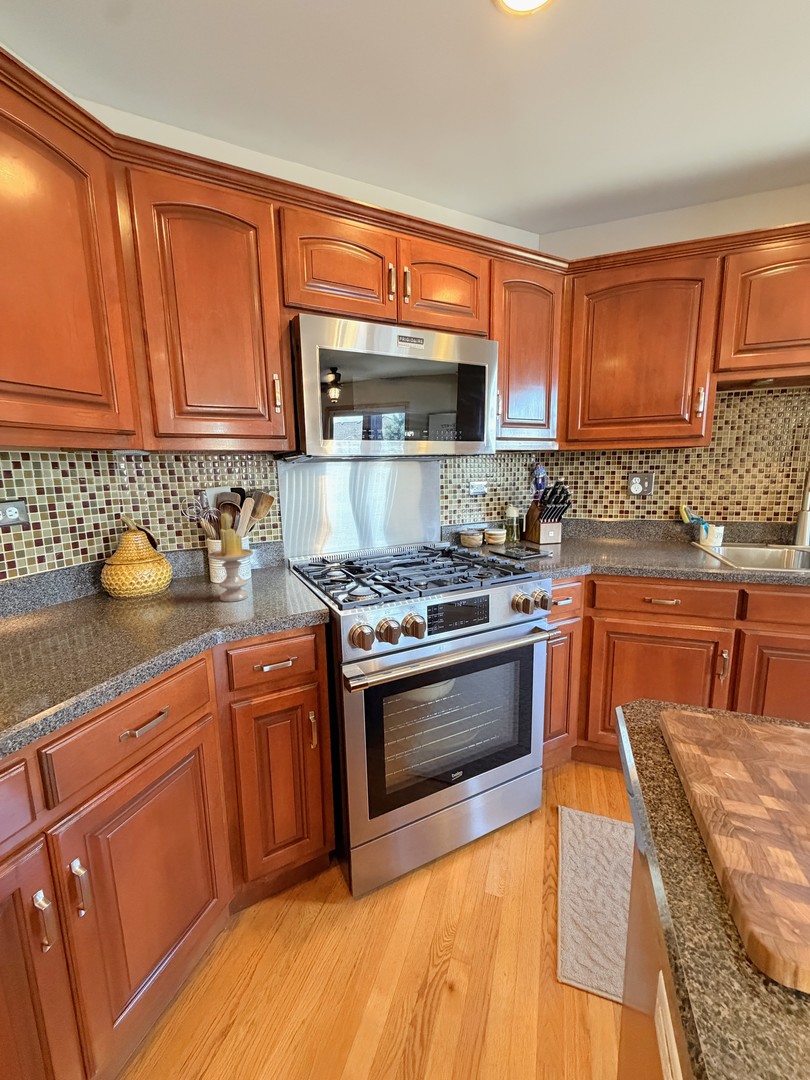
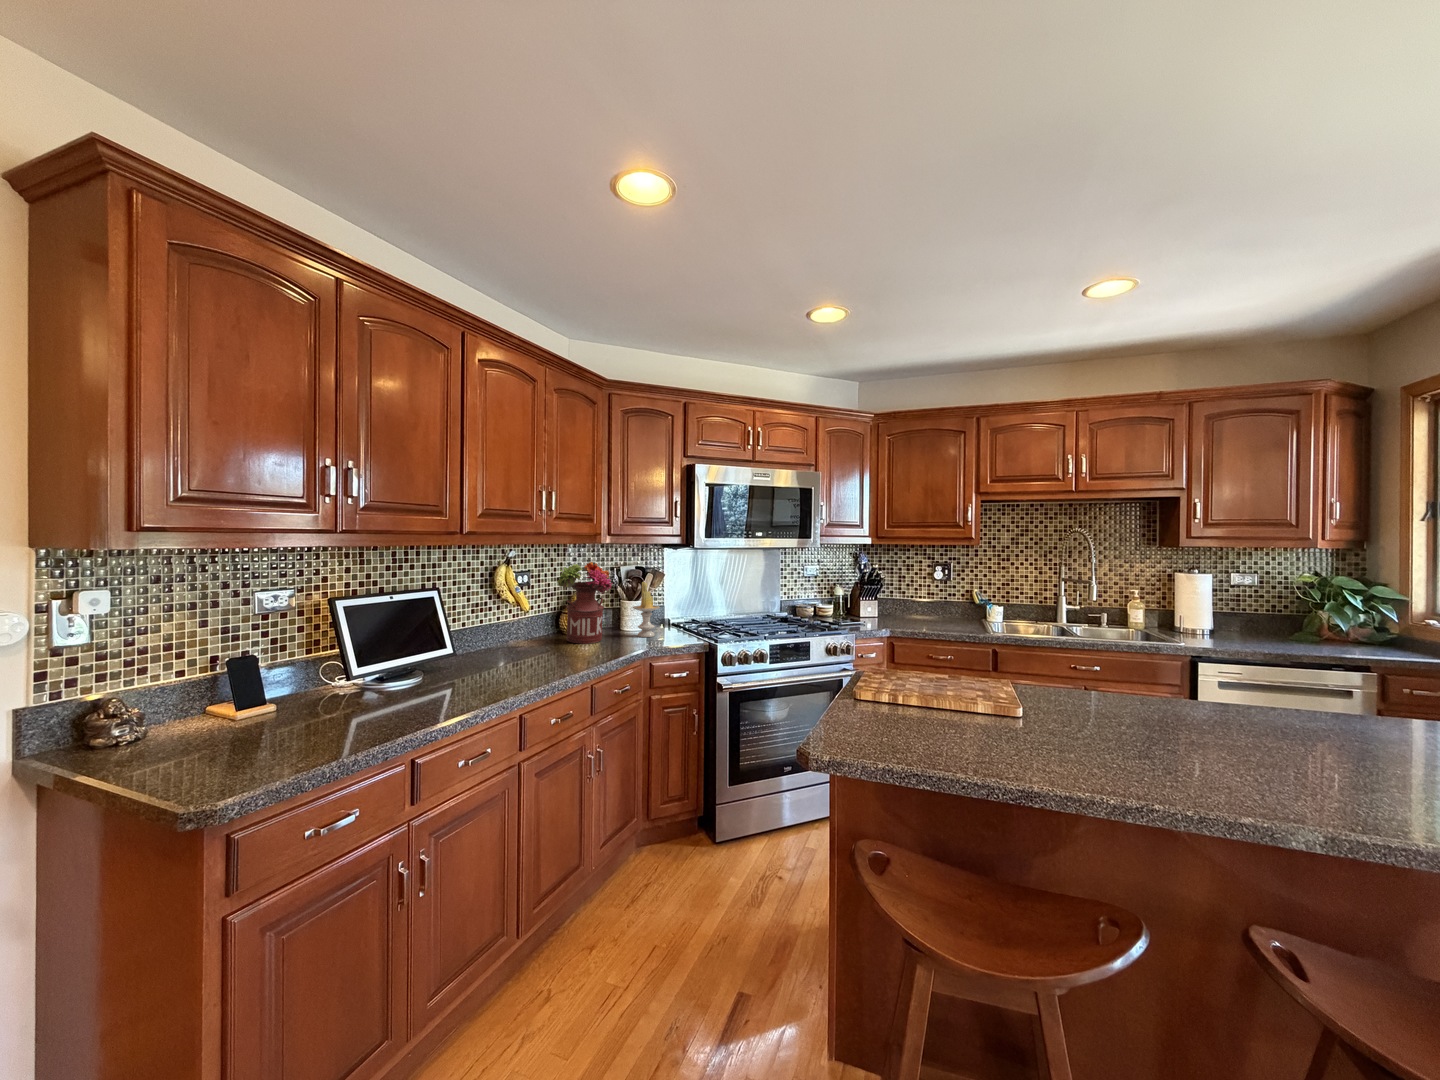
flower arrangement: none [42,483,158,625] -> present [557,562,613,644]

